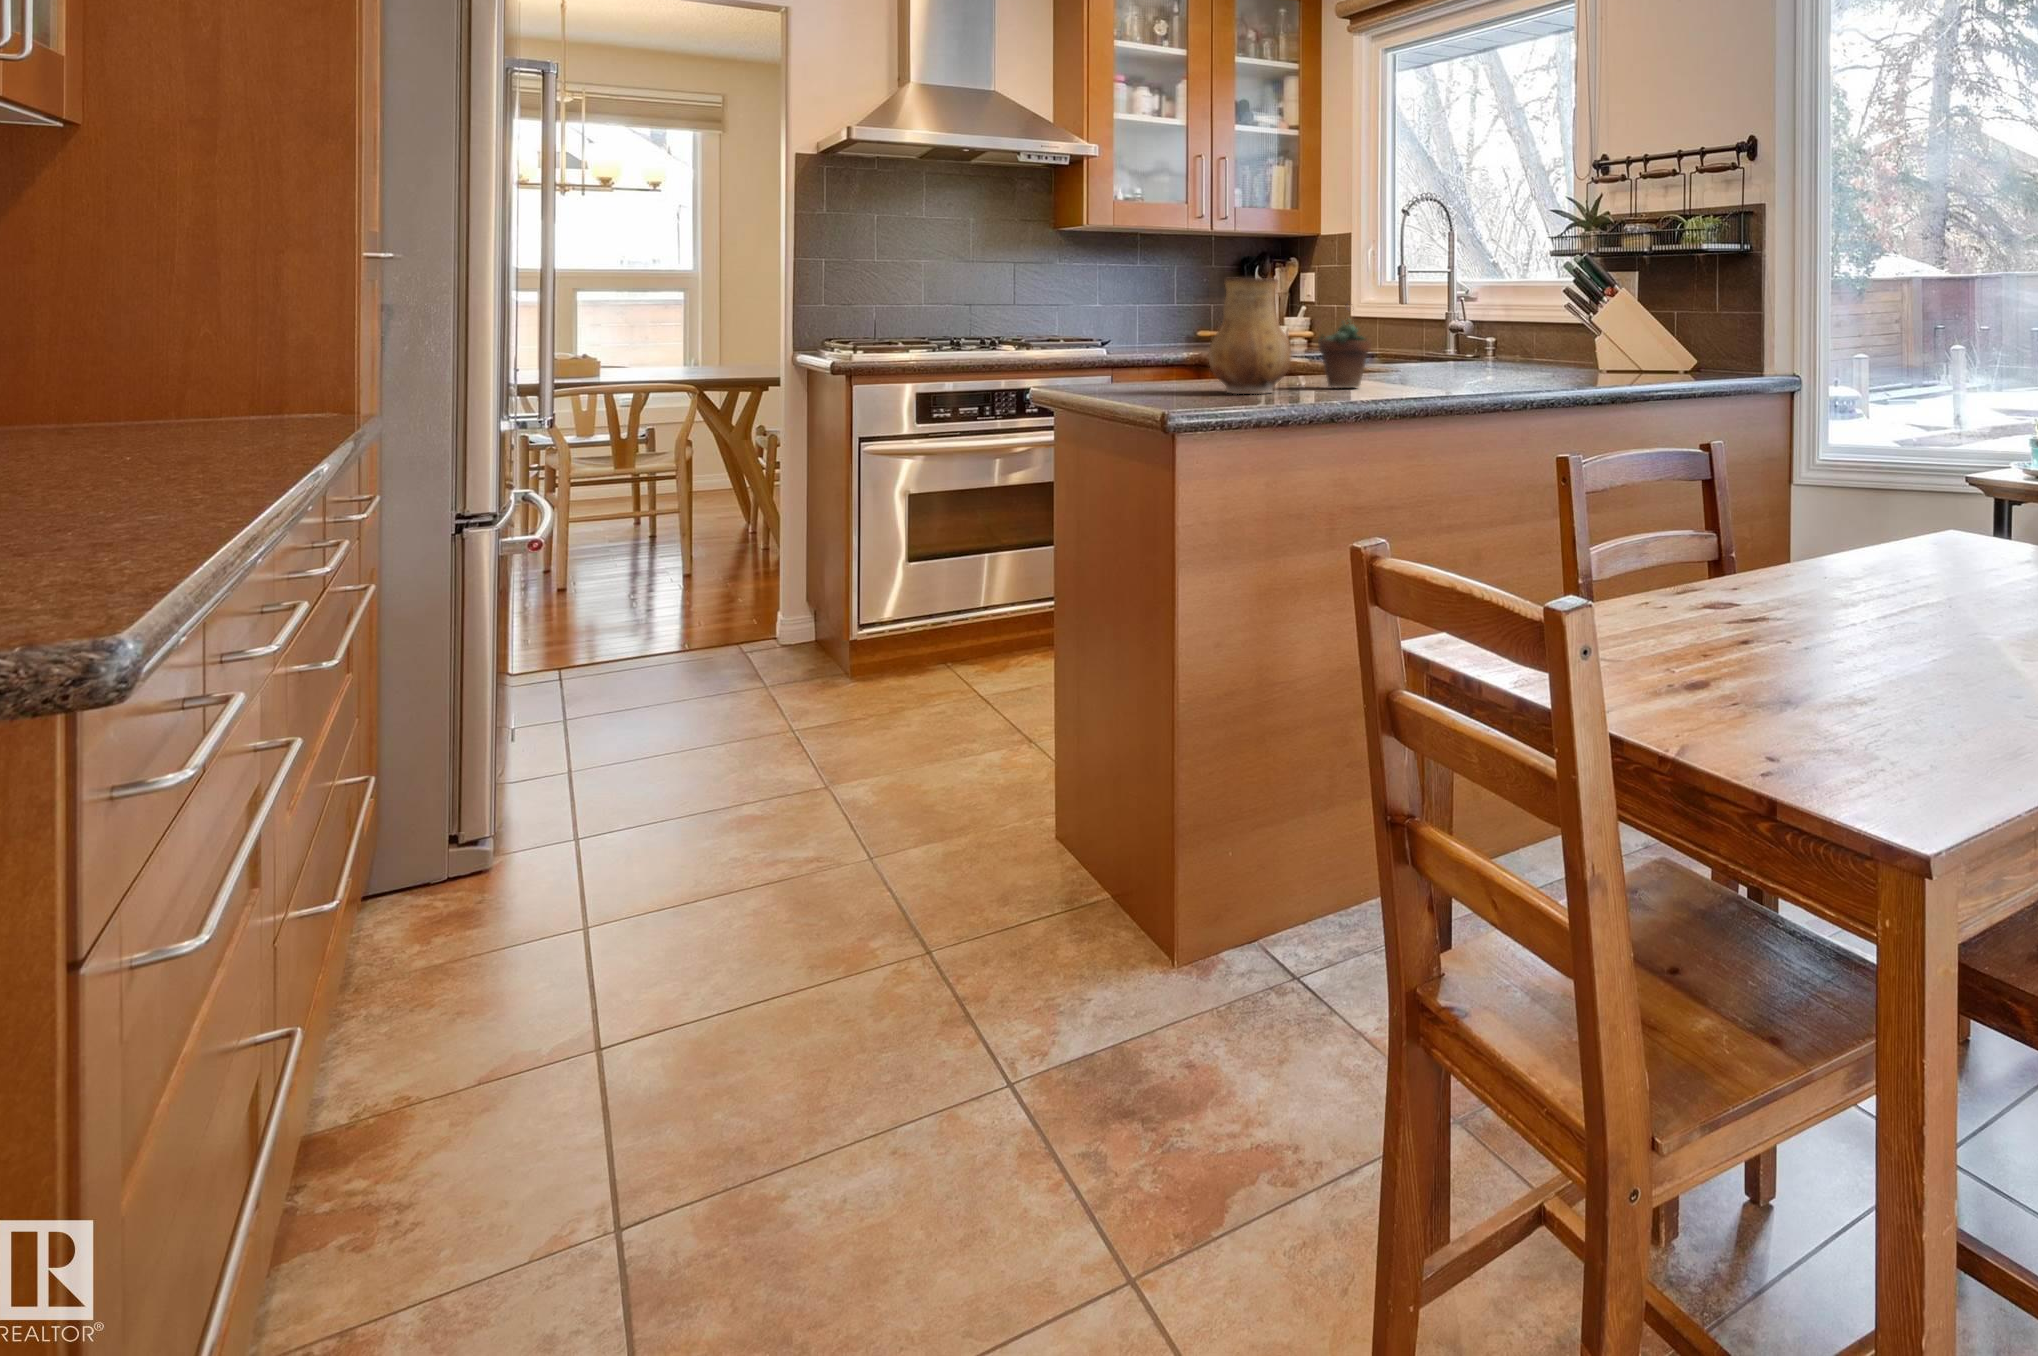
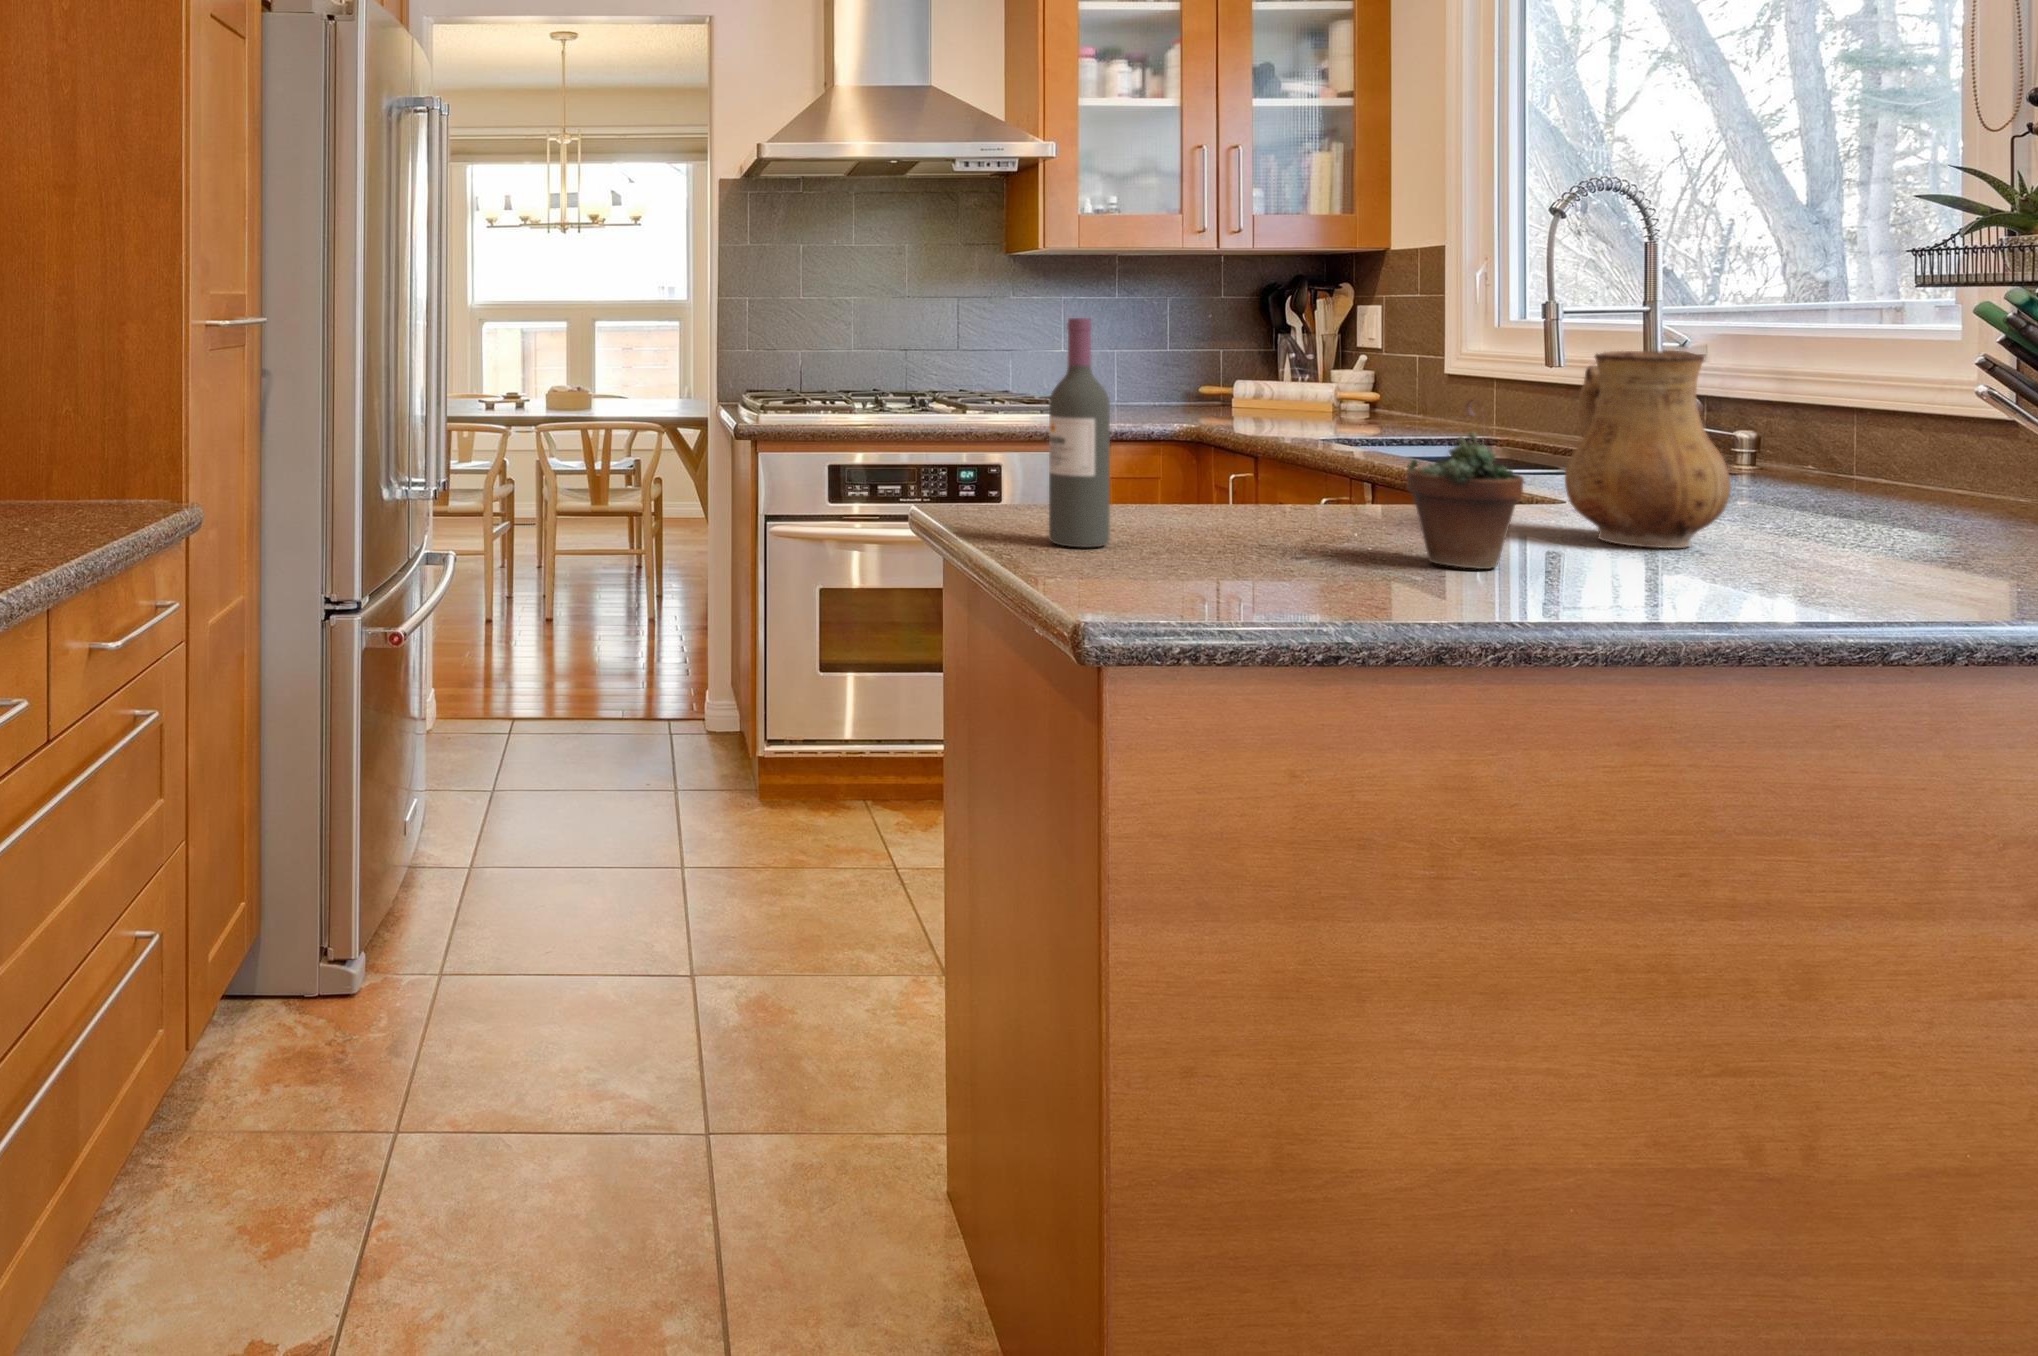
wine bottle: none [1125,255,1162,391] -> present [1049,318,1110,547]
ceramic pitcher: present [1208,278,1291,394] -> present [1565,351,1731,548]

